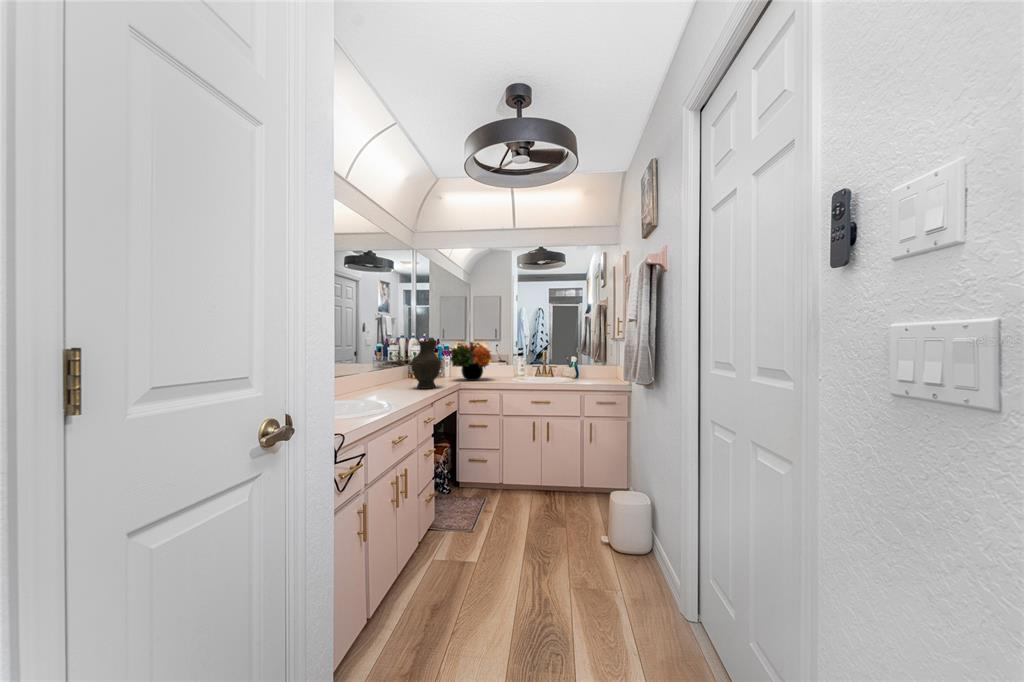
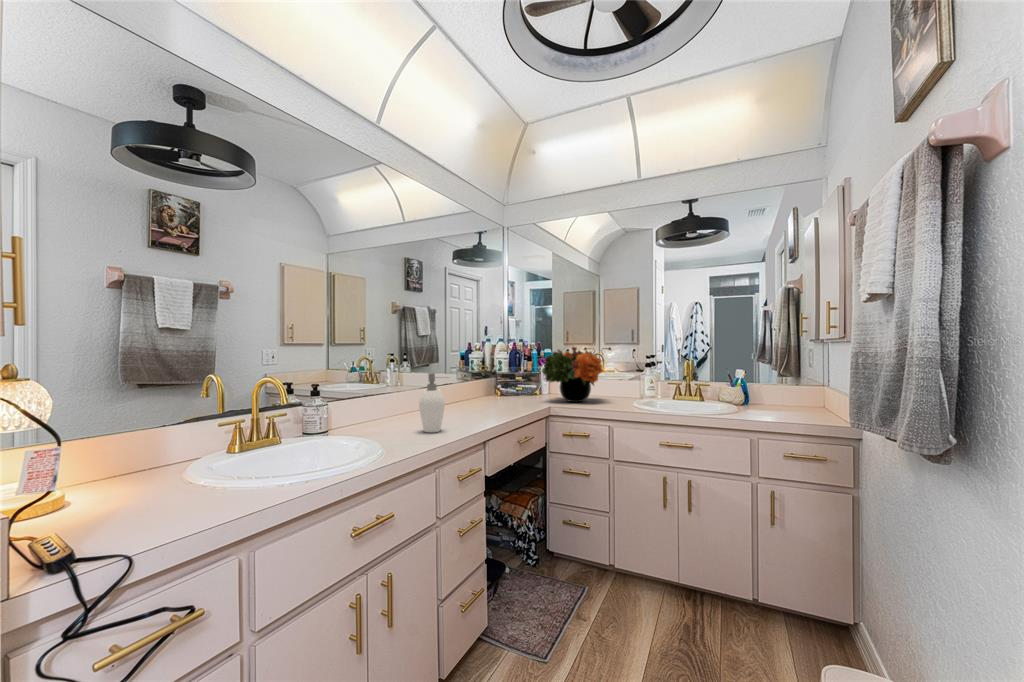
decorative vase: present [412,338,441,389] -> none [476,340,519,415]
soap dispenser: none [389,360,411,399] -> present [419,373,445,432]

